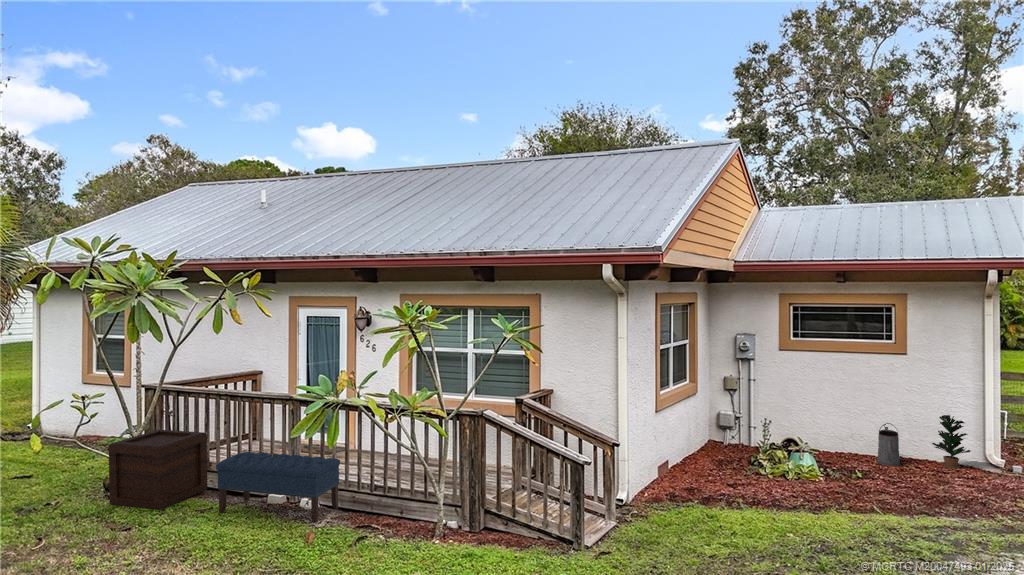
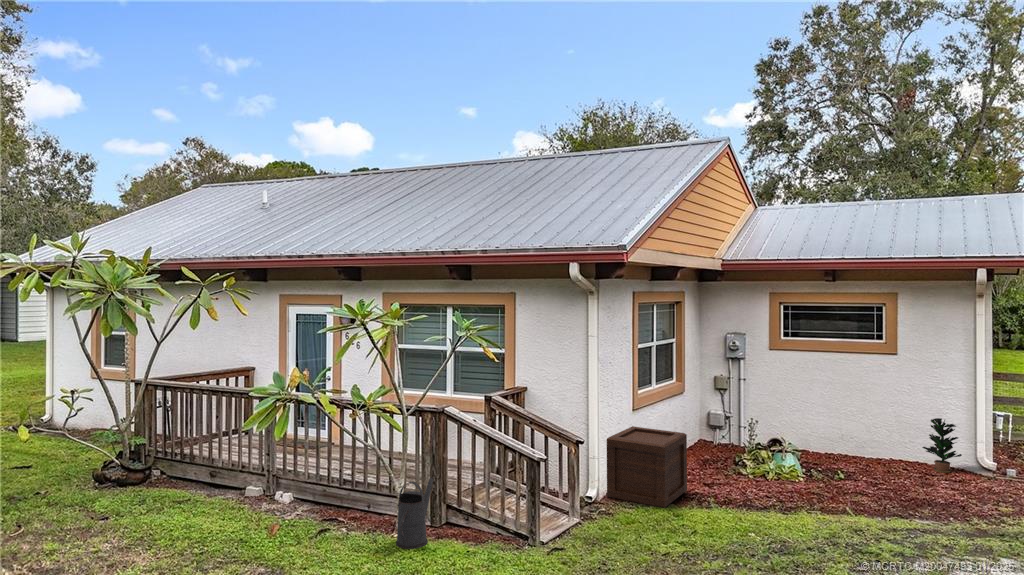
watering can: present [877,423,901,466] -> present [396,477,433,549]
wooden crate: present [109,430,207,510] -> present [607,426,687,508]
bench: present [216,452,340,523] -> none [193,446,312,515]

